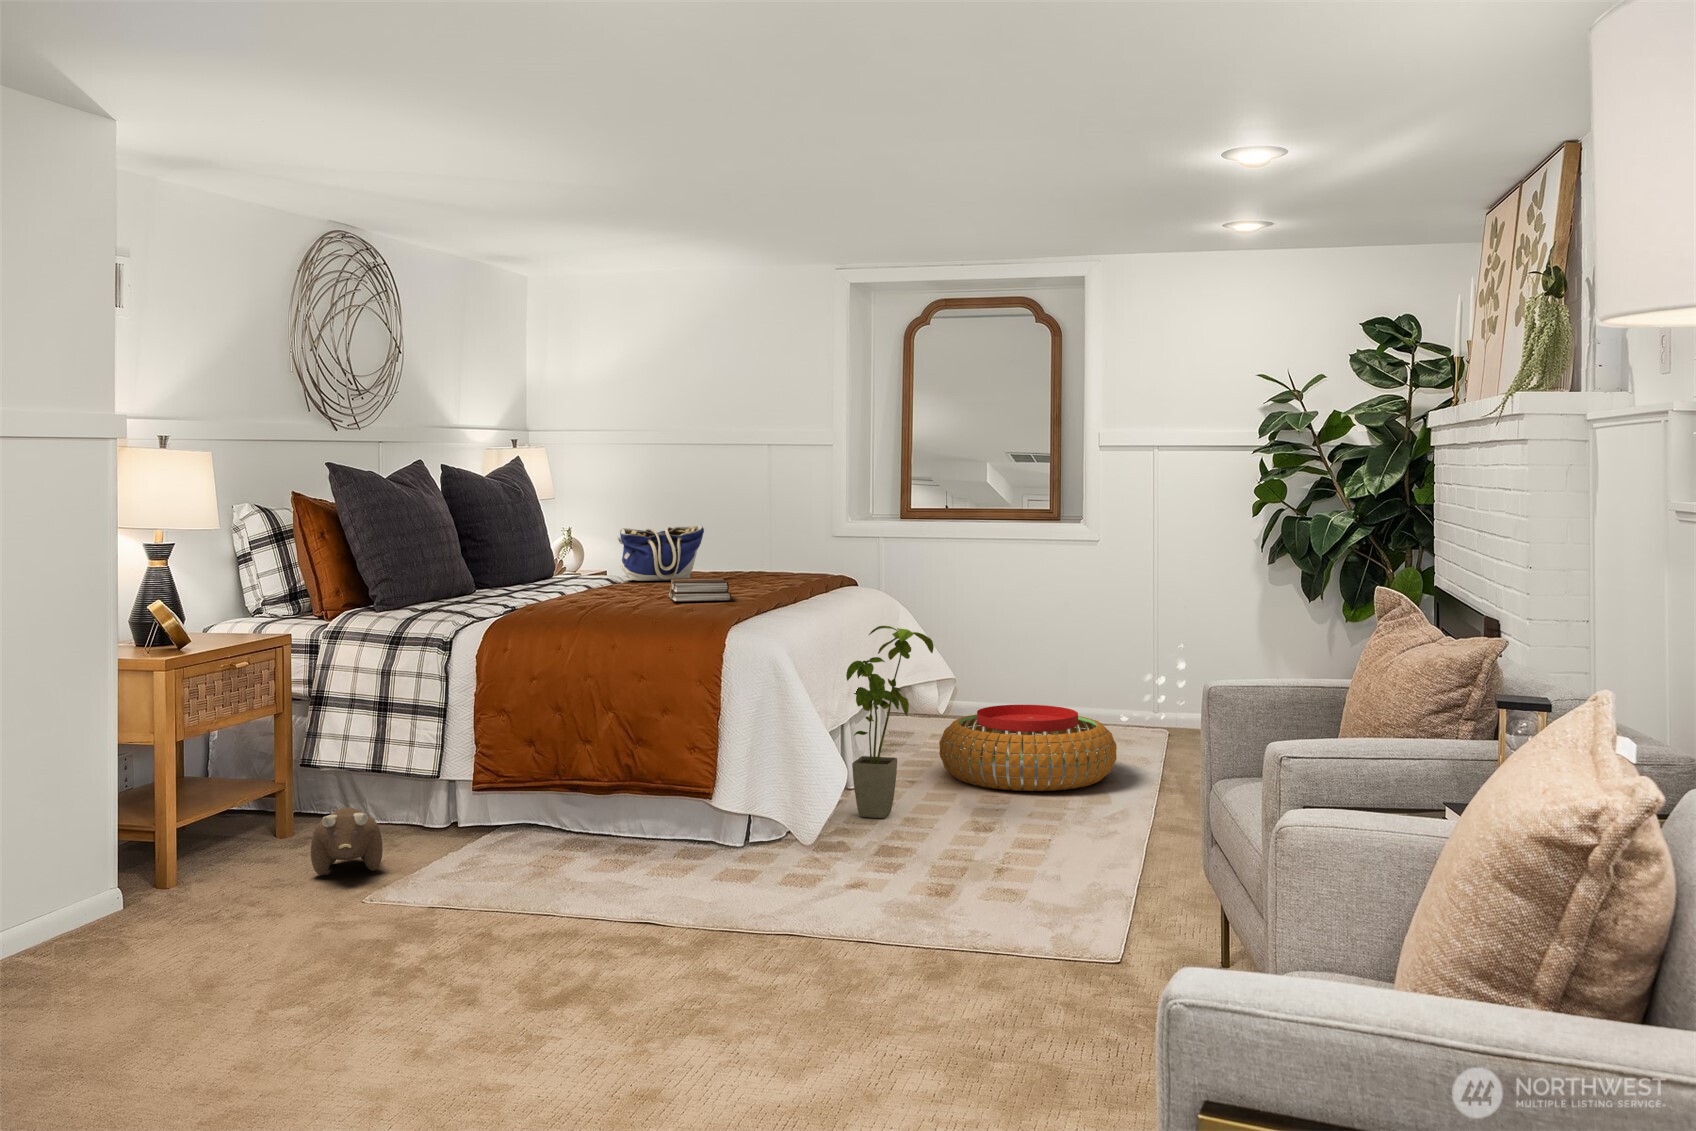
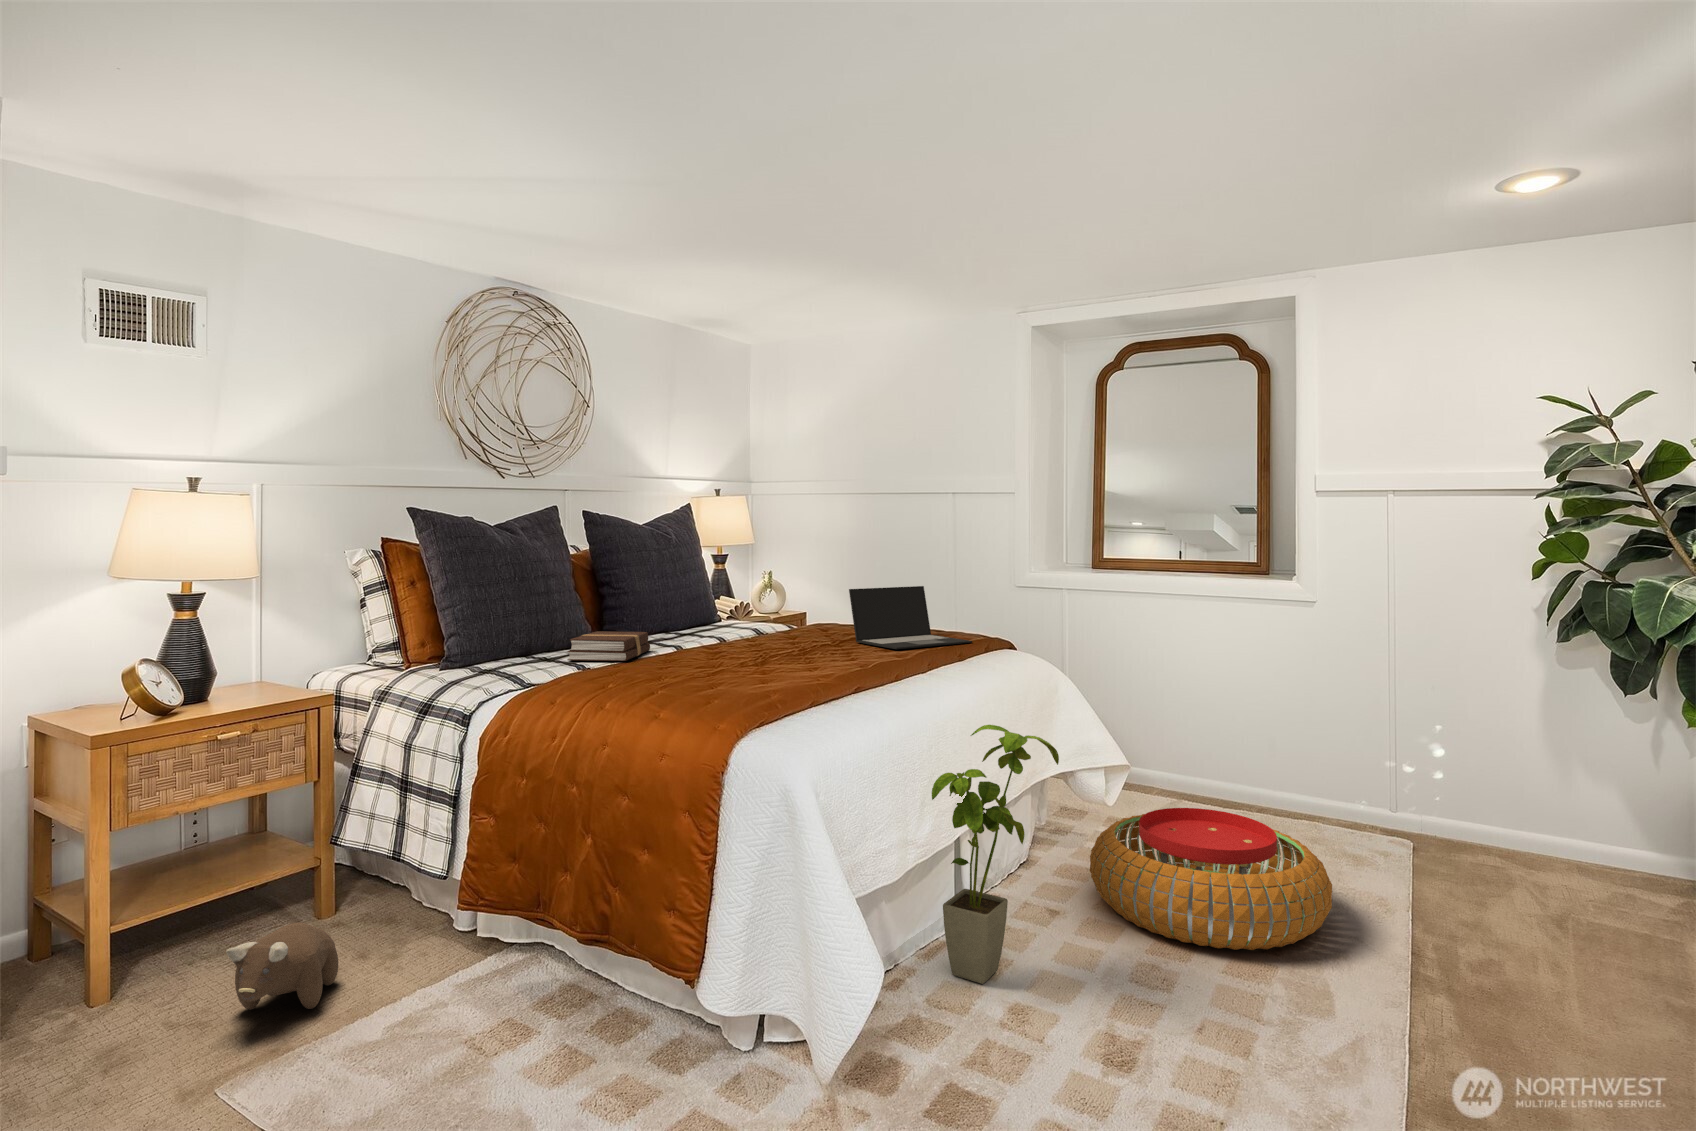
tote bag: present [617,525,704,581] -> none [746,577,840,636]
laptop: none [719,532,829,584] -> present [849,586,972,649]
book: present [668,577,731,602] -> present [567,631,650,661]

